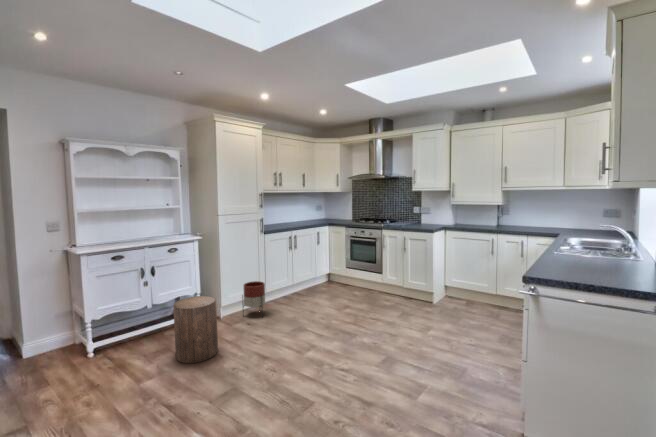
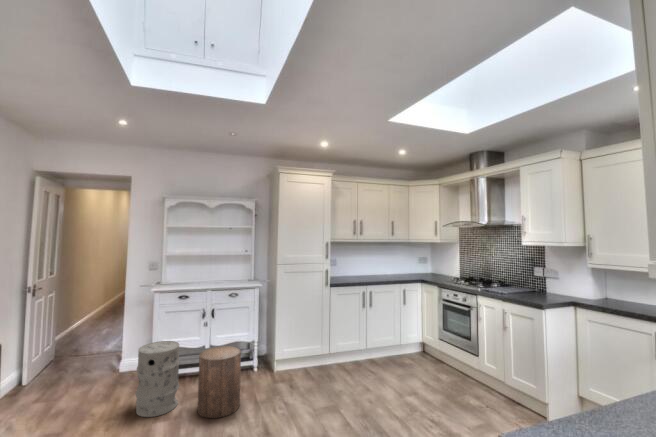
planter: present [243,281,265,317] -> none [295,338,319,382]
trash can: none [98,302,149,382] -> present [135,341,180,417]

